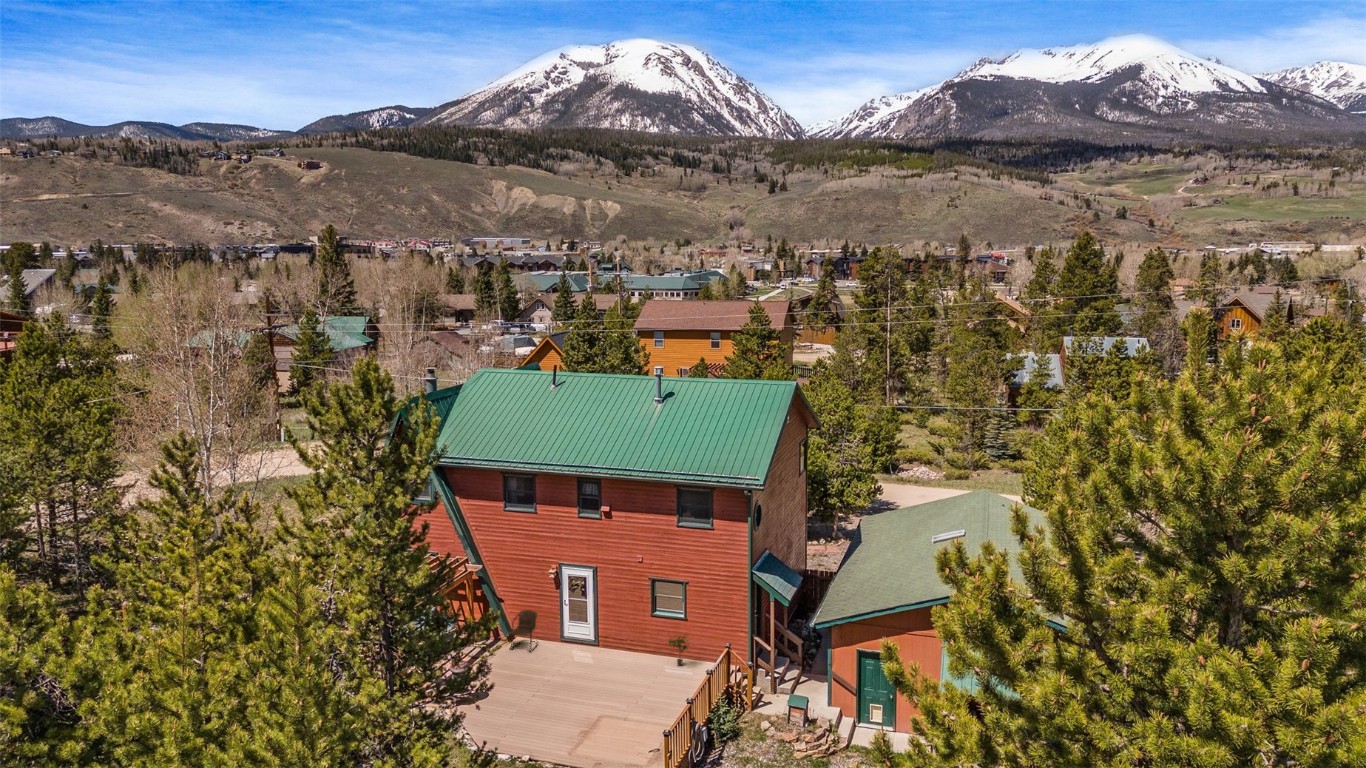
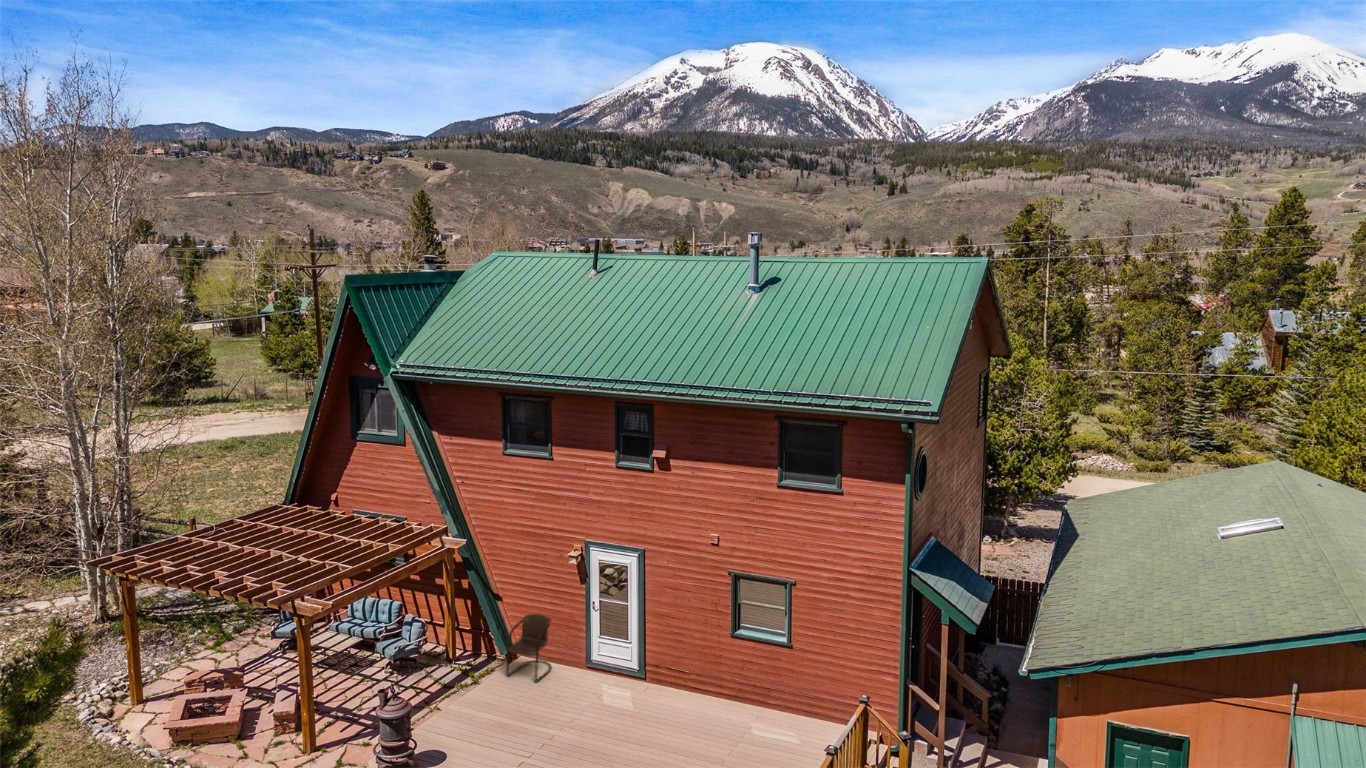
potted plant: present [669,636,688,666] -> none [754,671,797,726]

